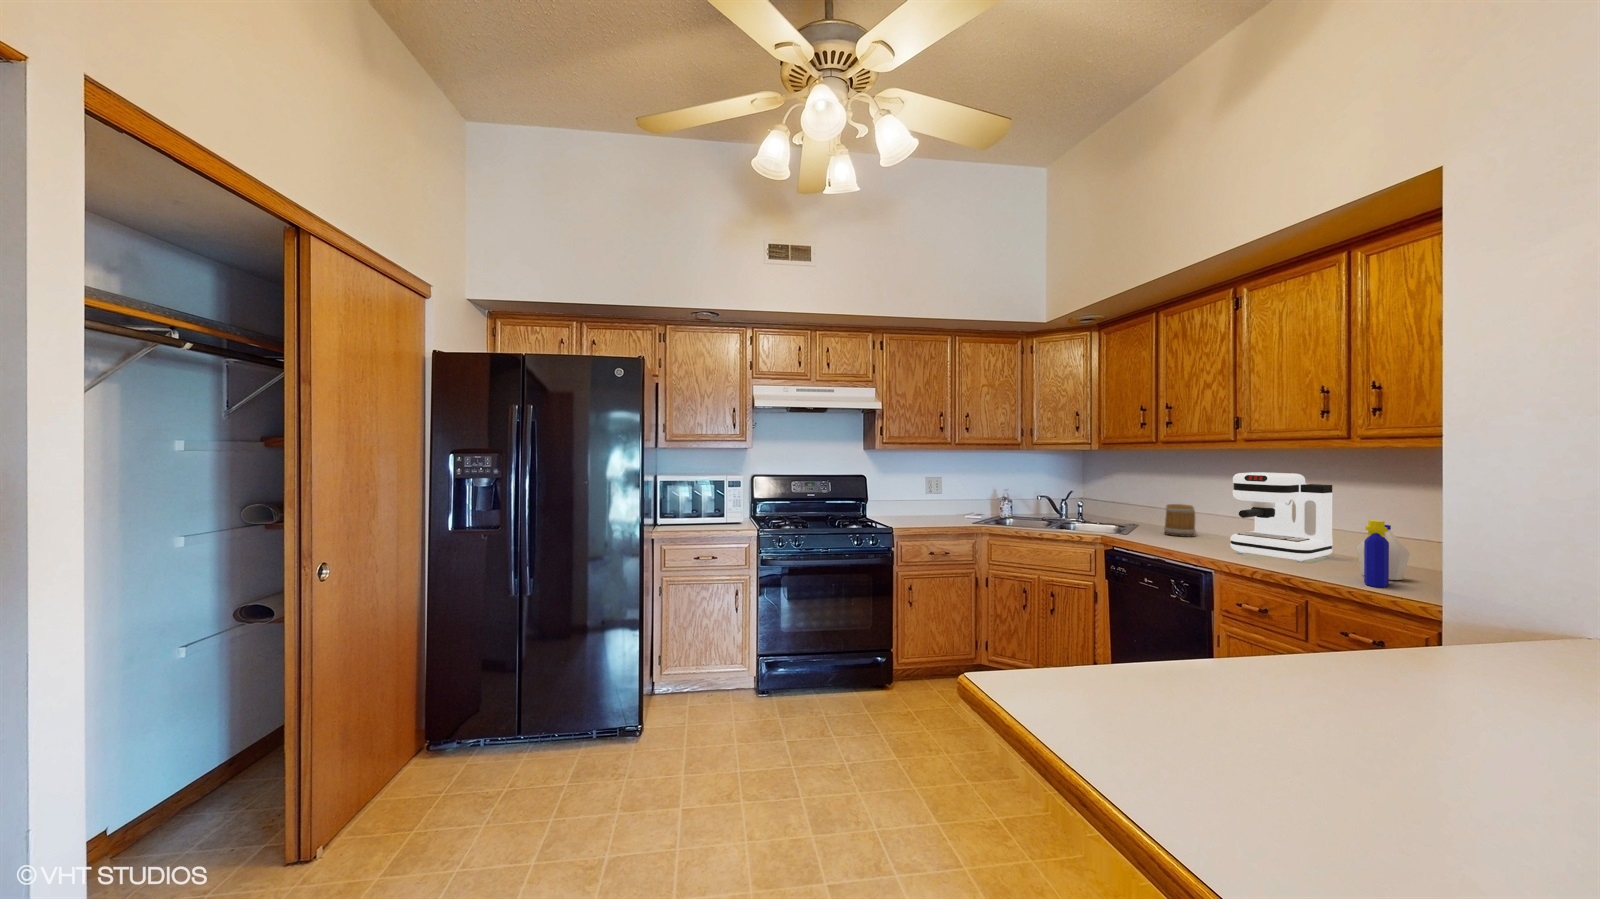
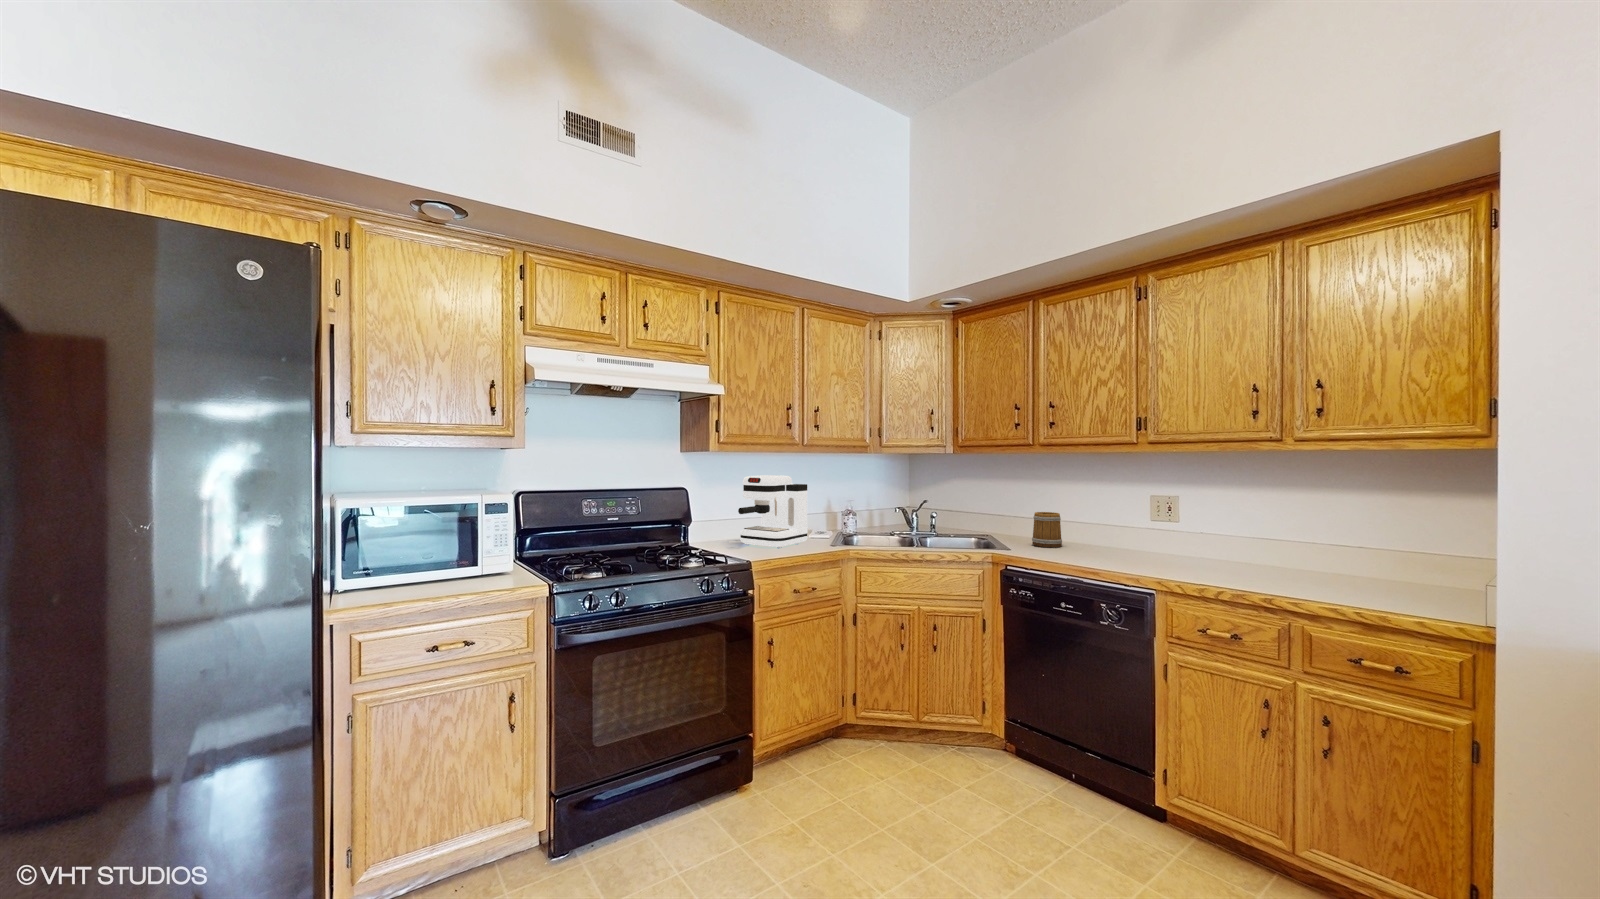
coffee maker: present [1230,472,1333,562] -> present [738,475,808,548]
bottle: present [1356,520,1410,587] -> none [1252,523,1298,590]

